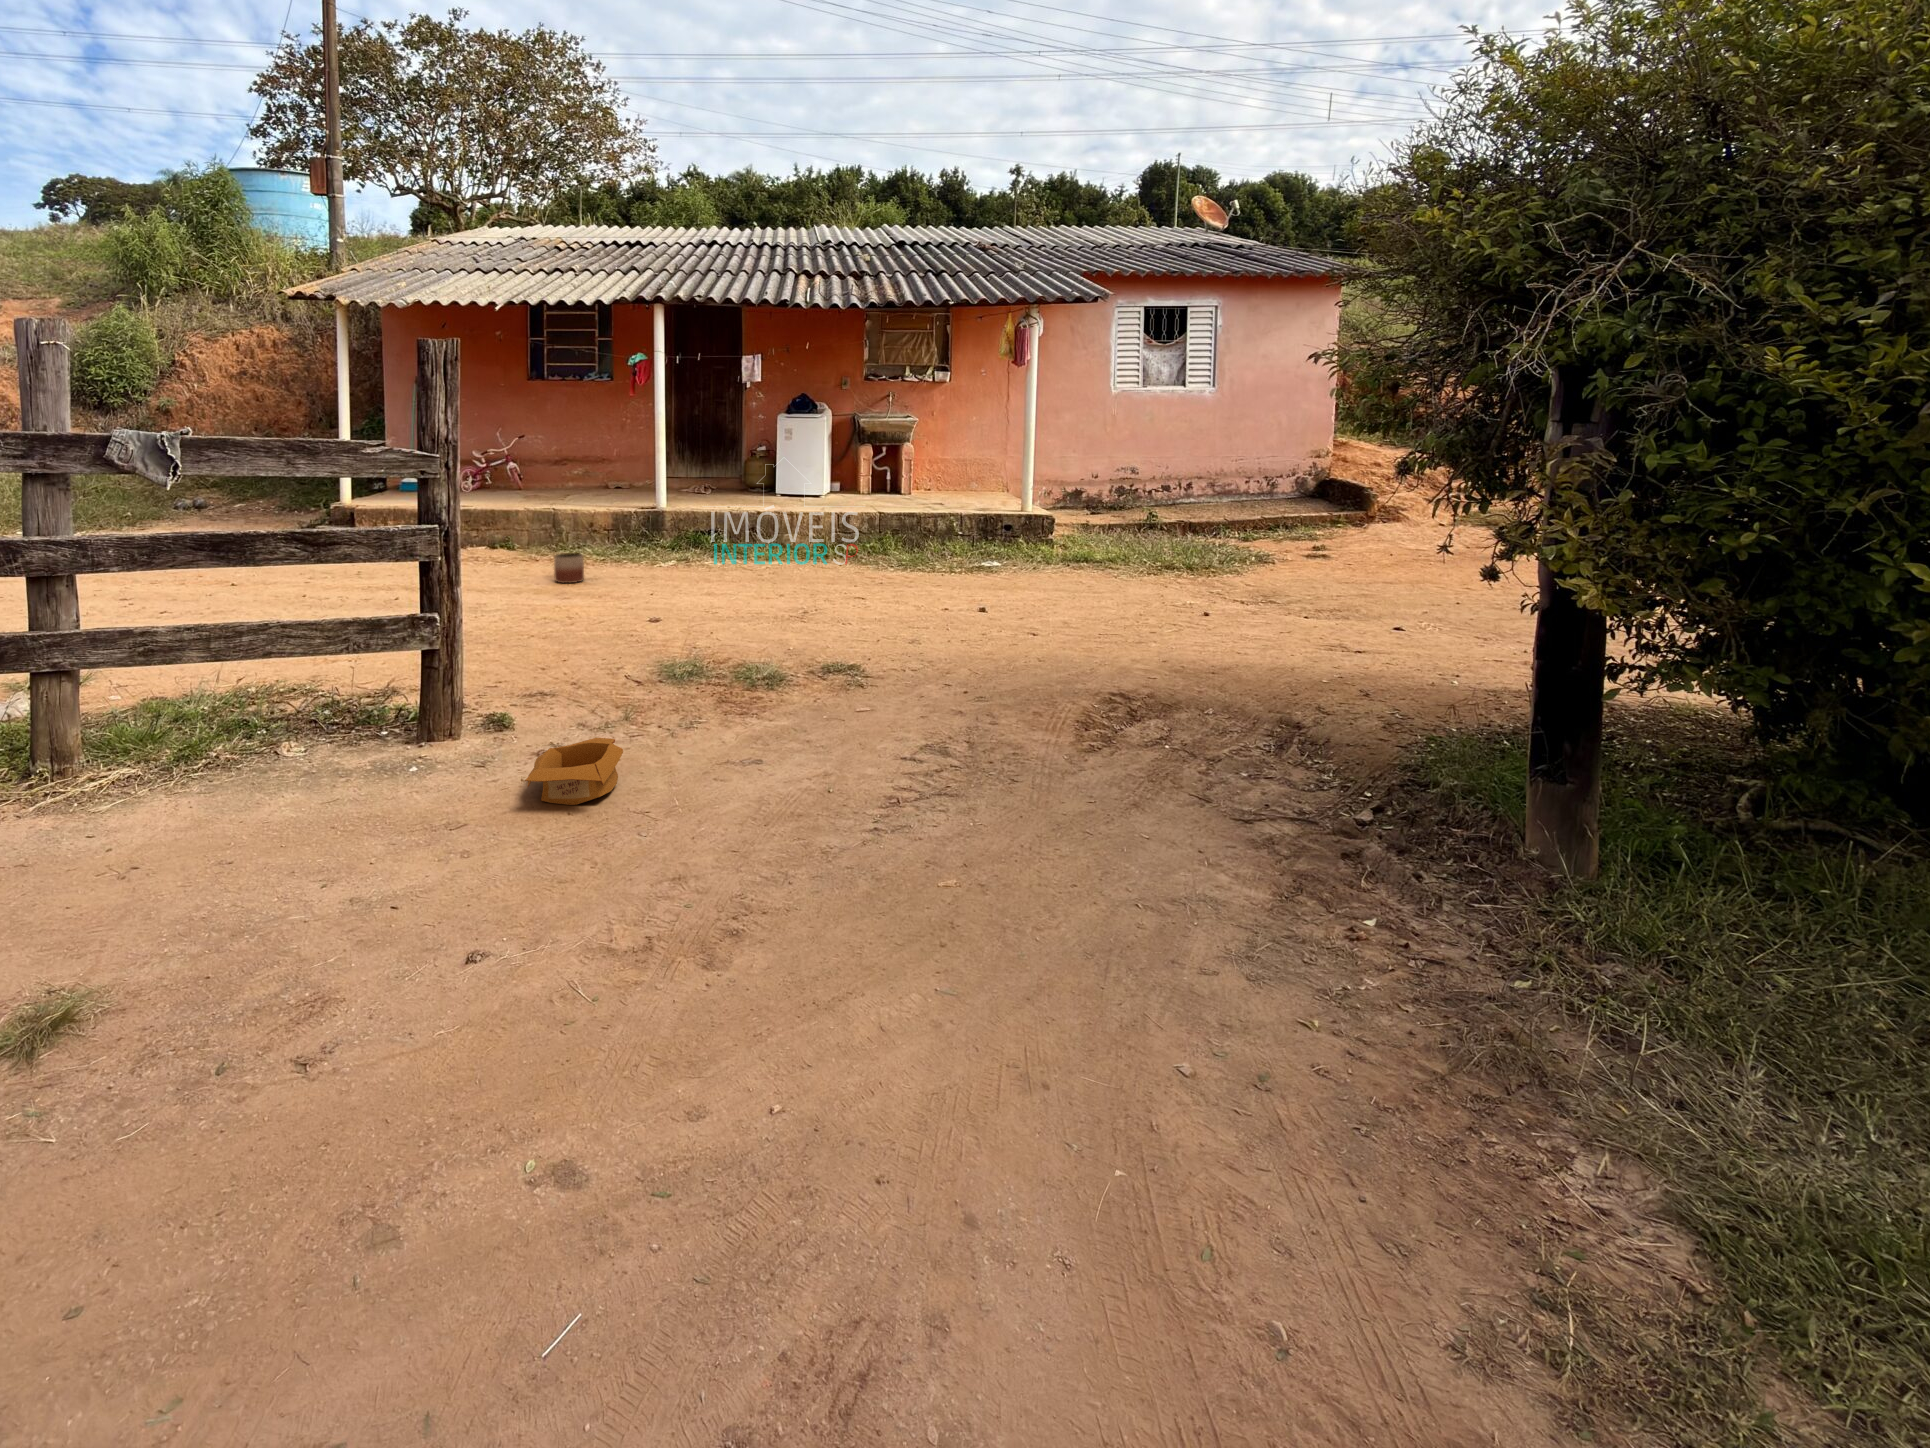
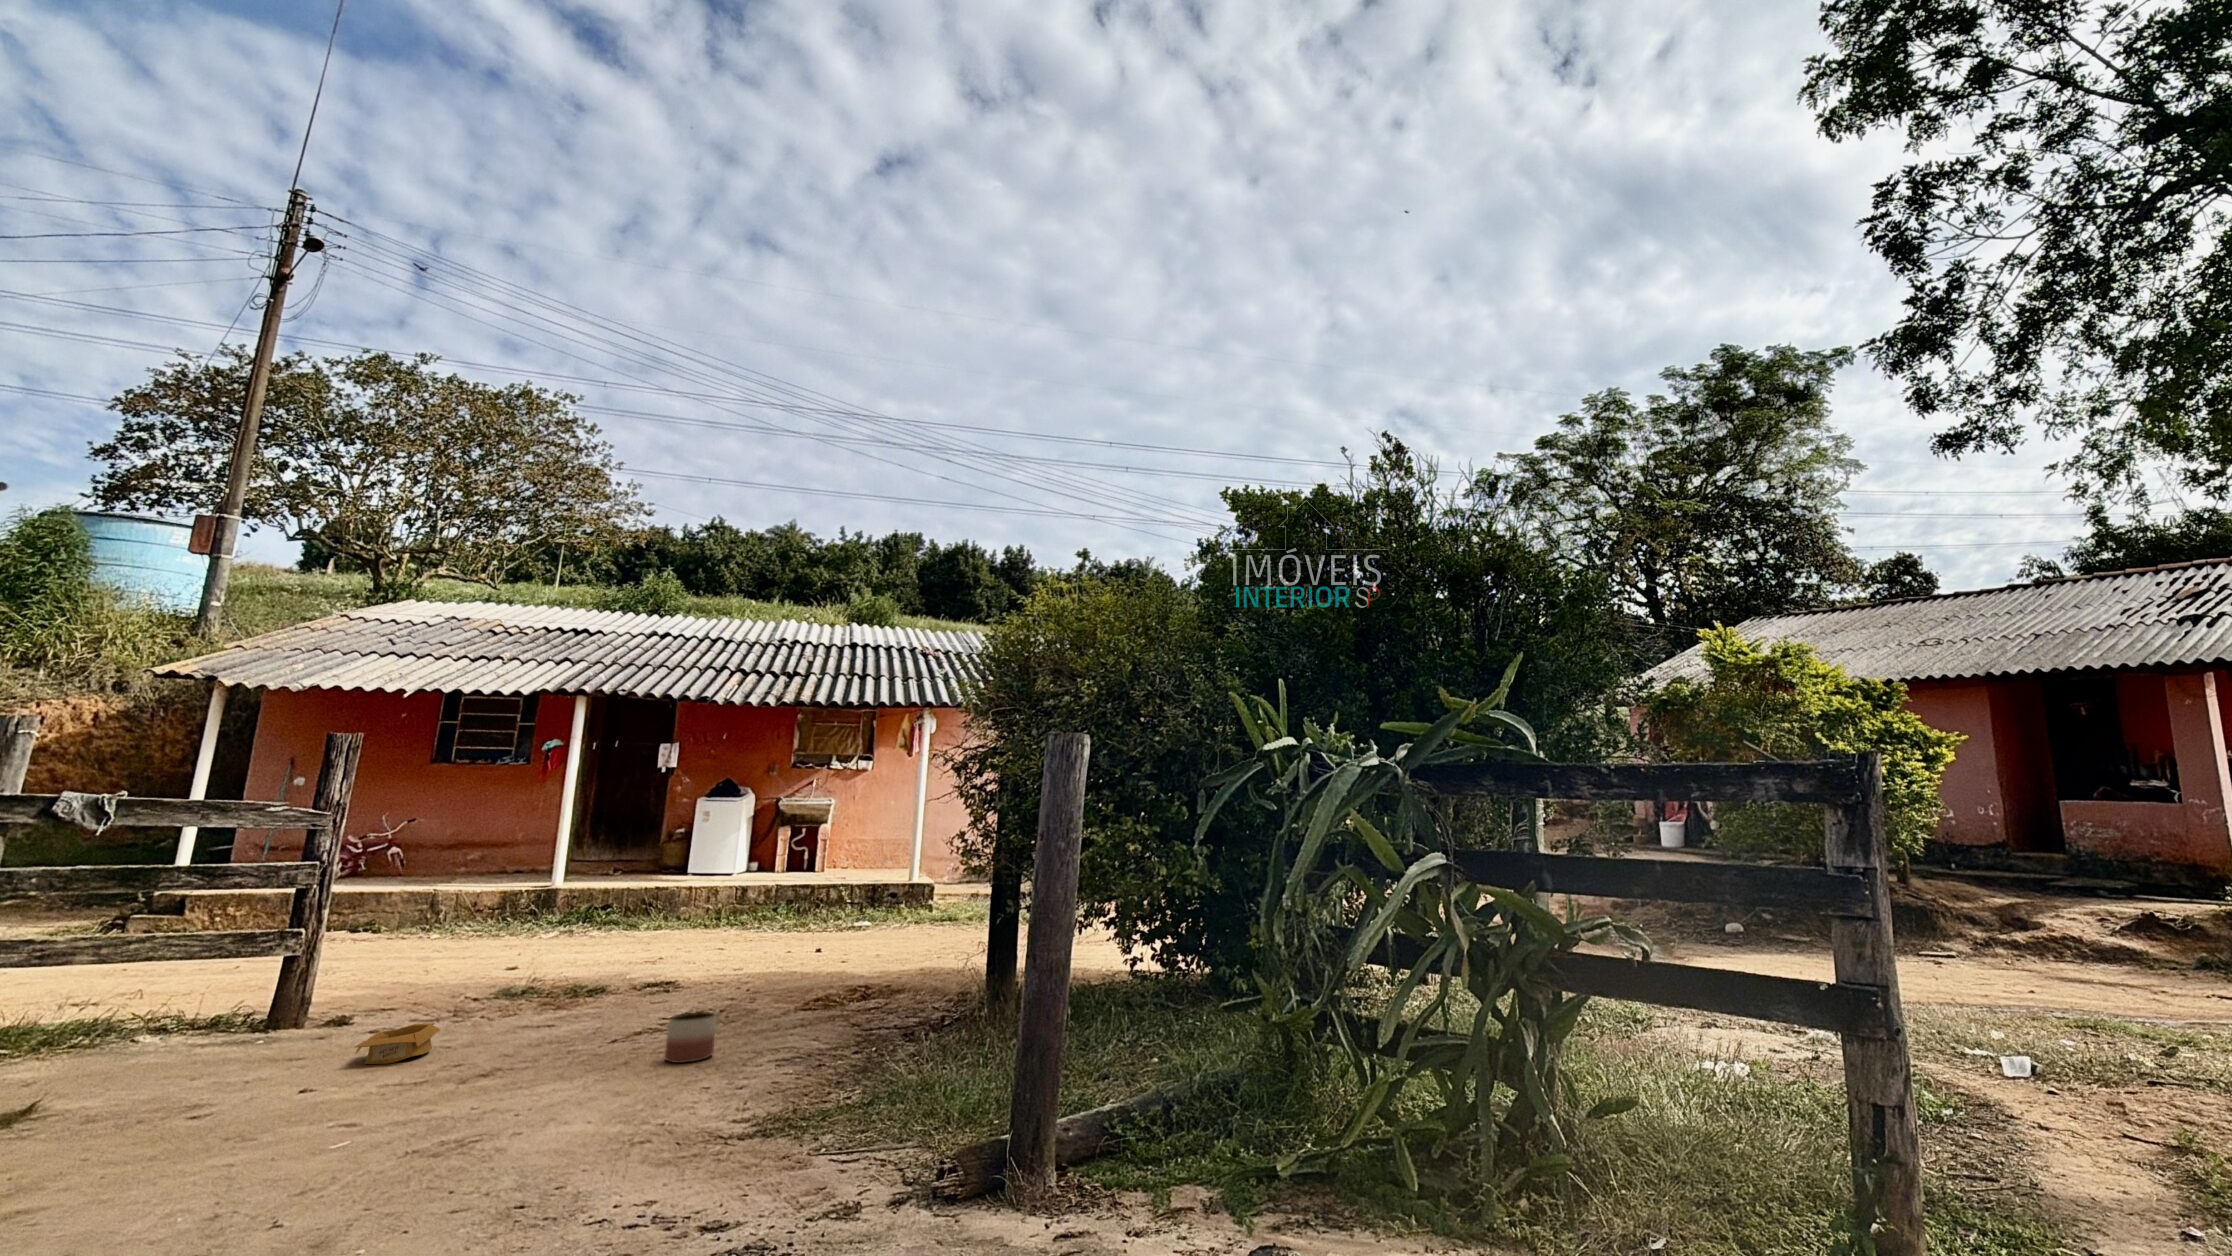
planter: present [554,553,584,583] -> present [665,1012,717,1063]

